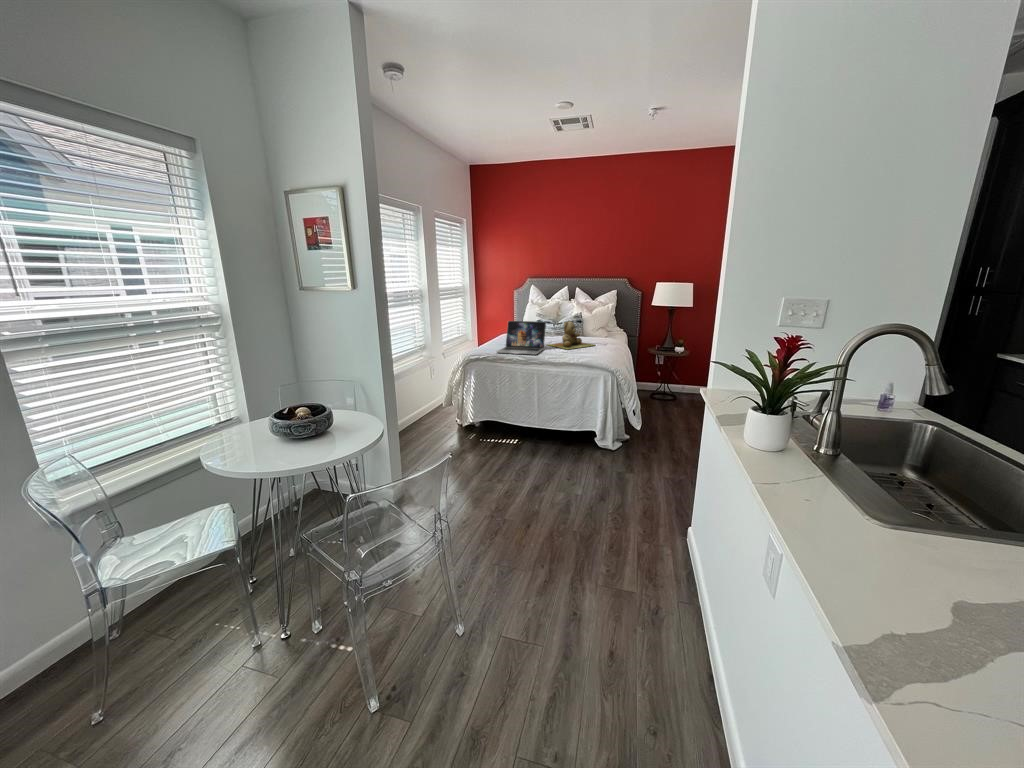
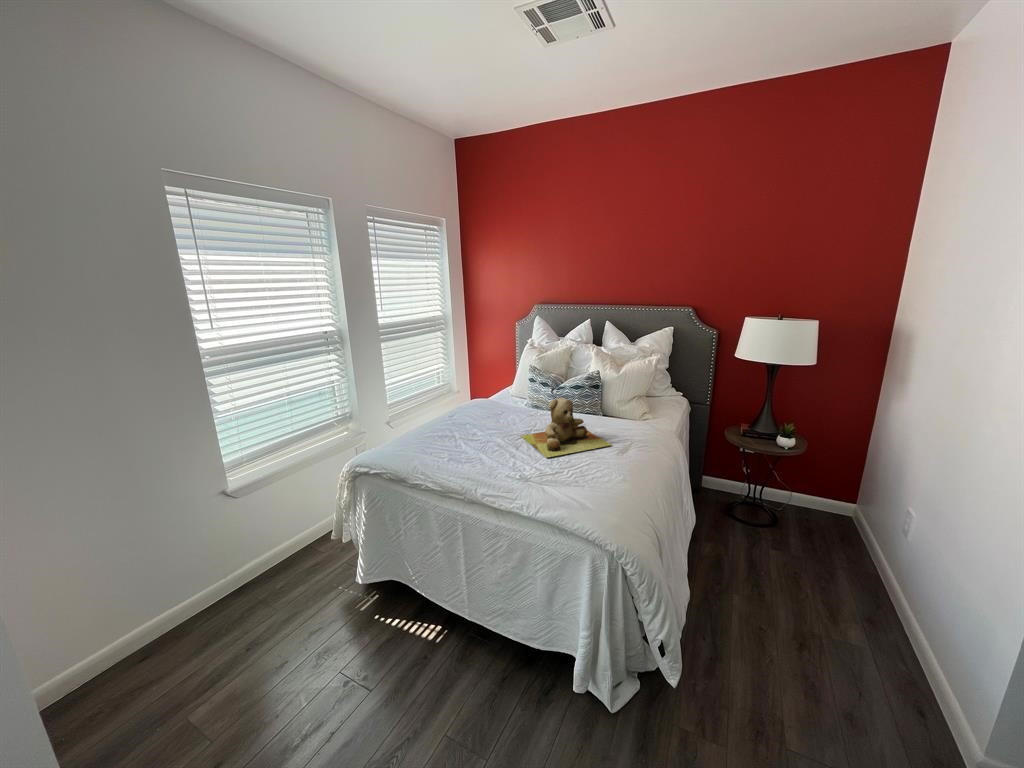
laptop: present [497,321,546,354] -> none [411,394,512,474]

